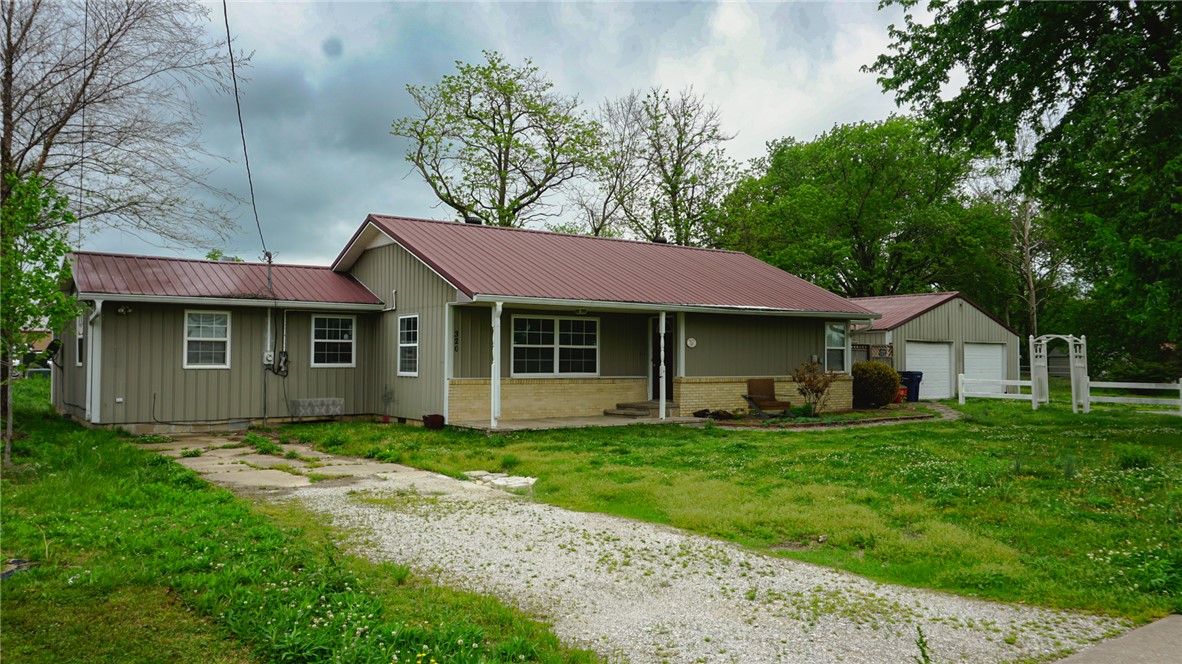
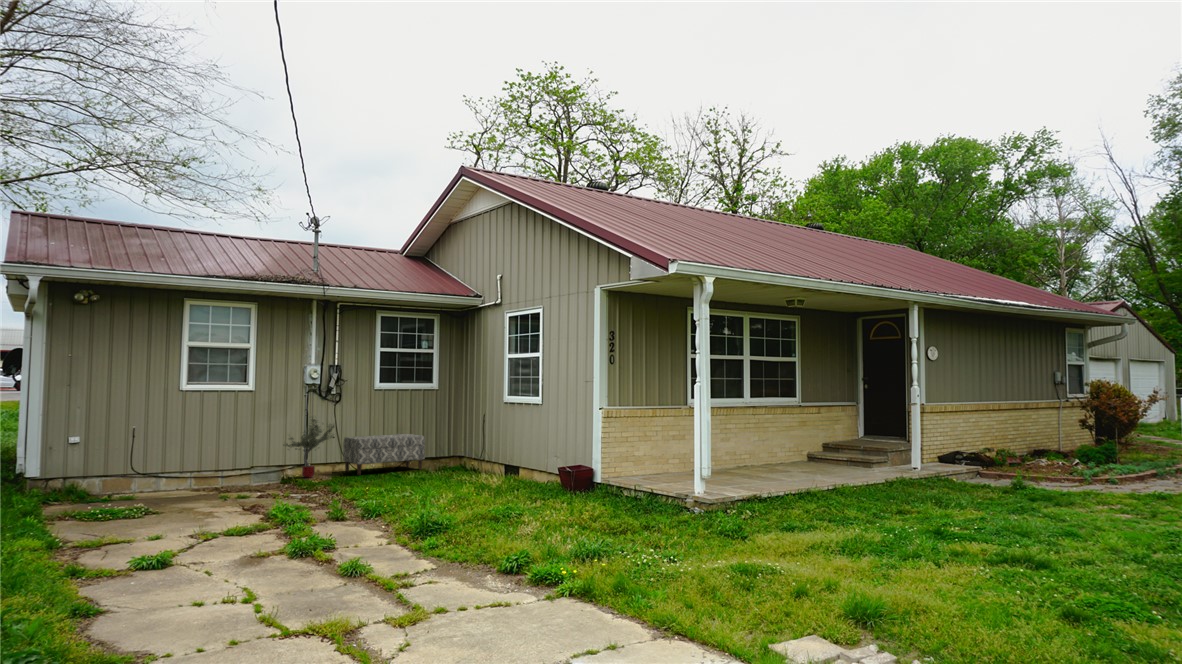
lounge chair: present [741,378,795,419] -> none [1001,407,1087,468]
potted tree: present [381,386,399,423] -> present [283,417,335,478]

